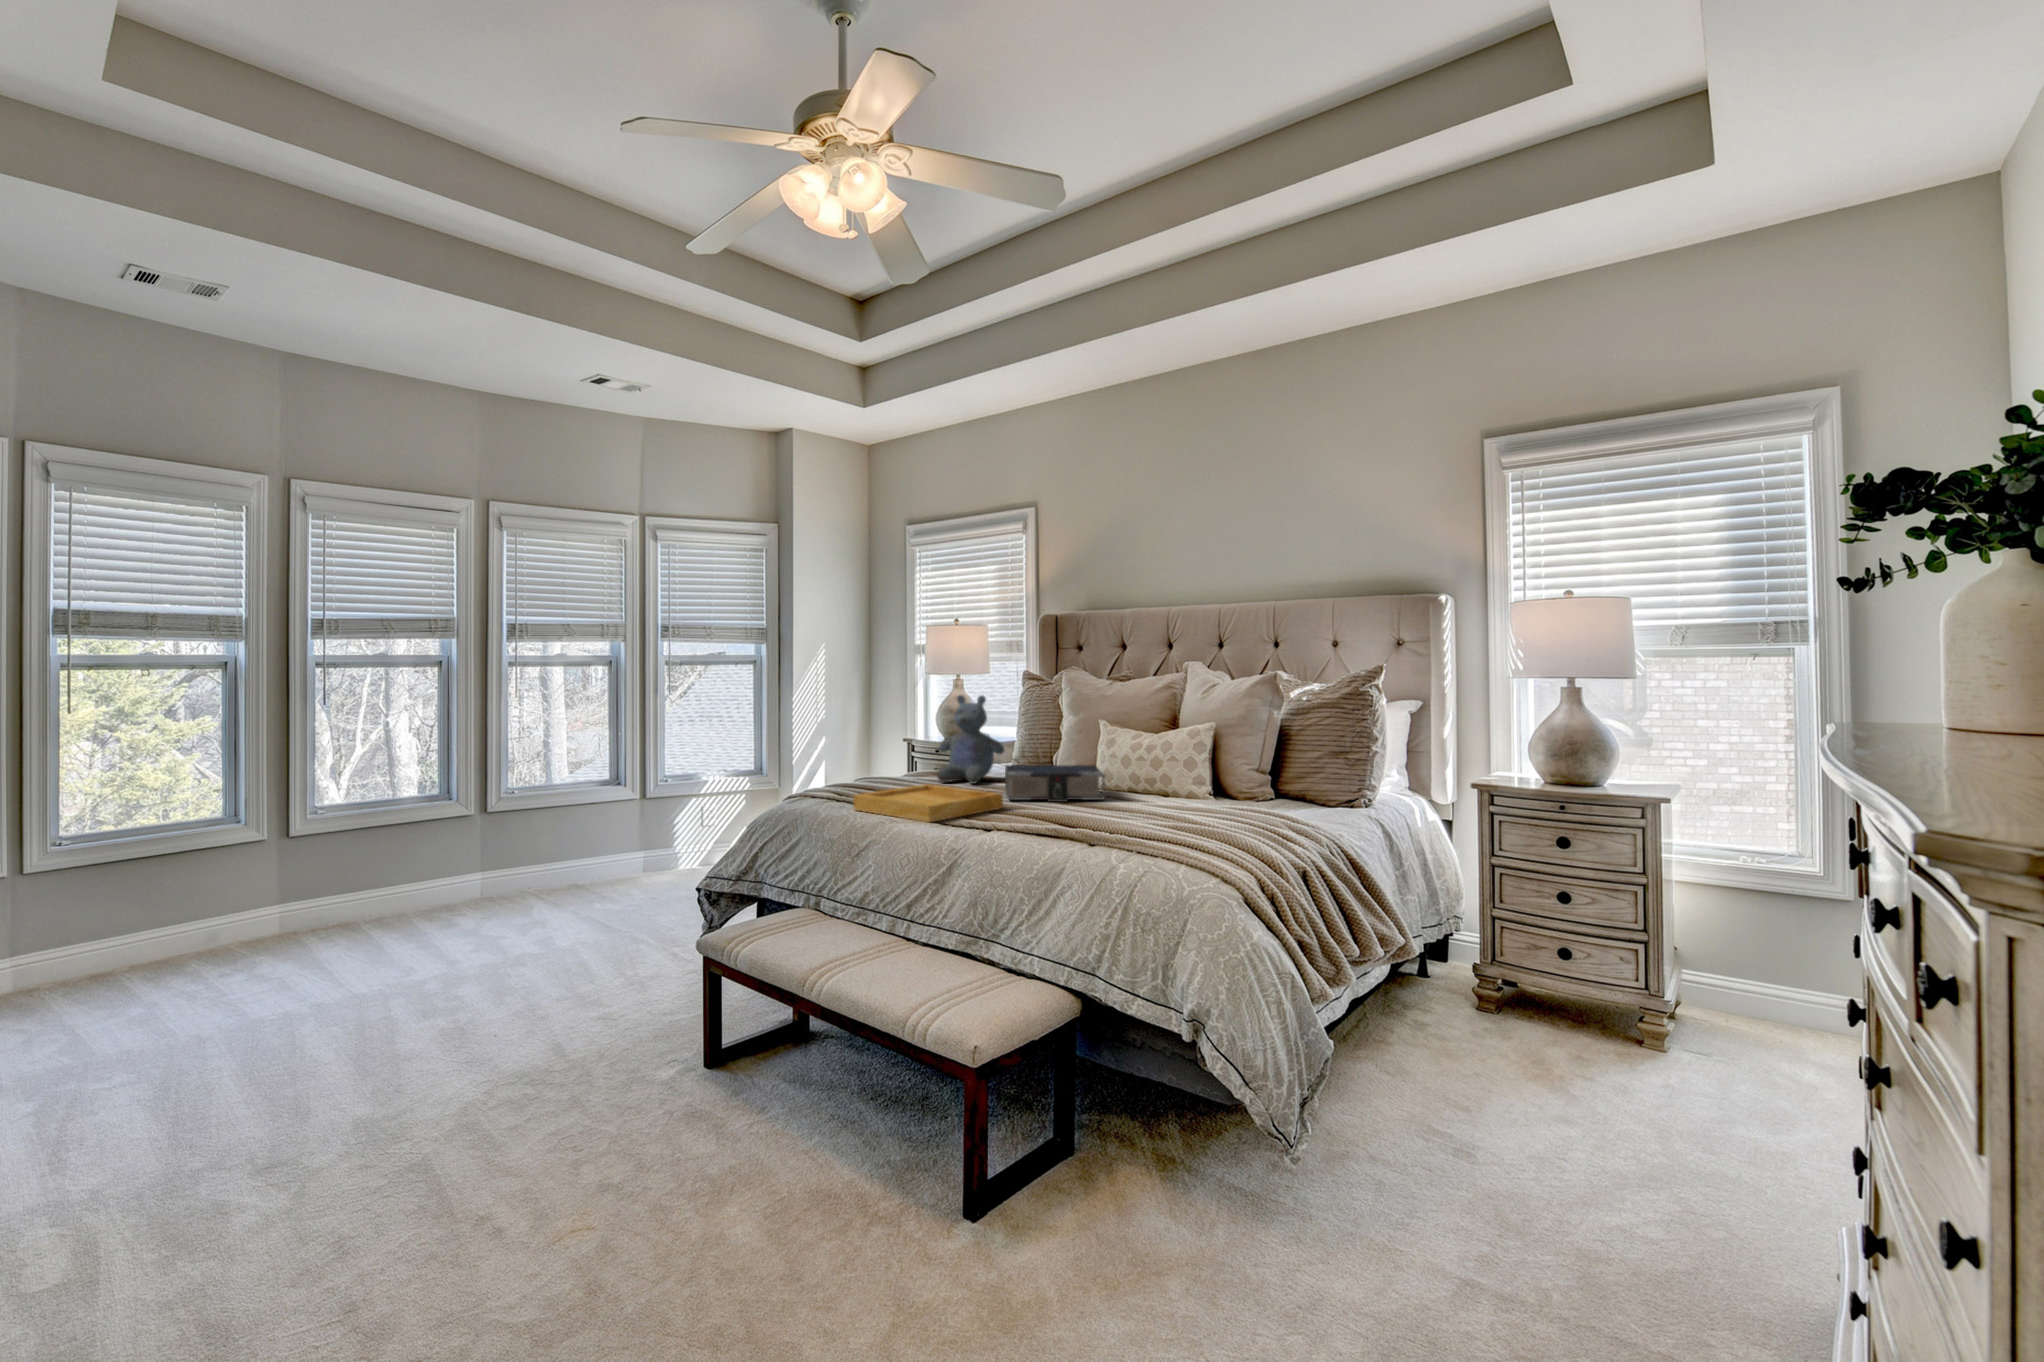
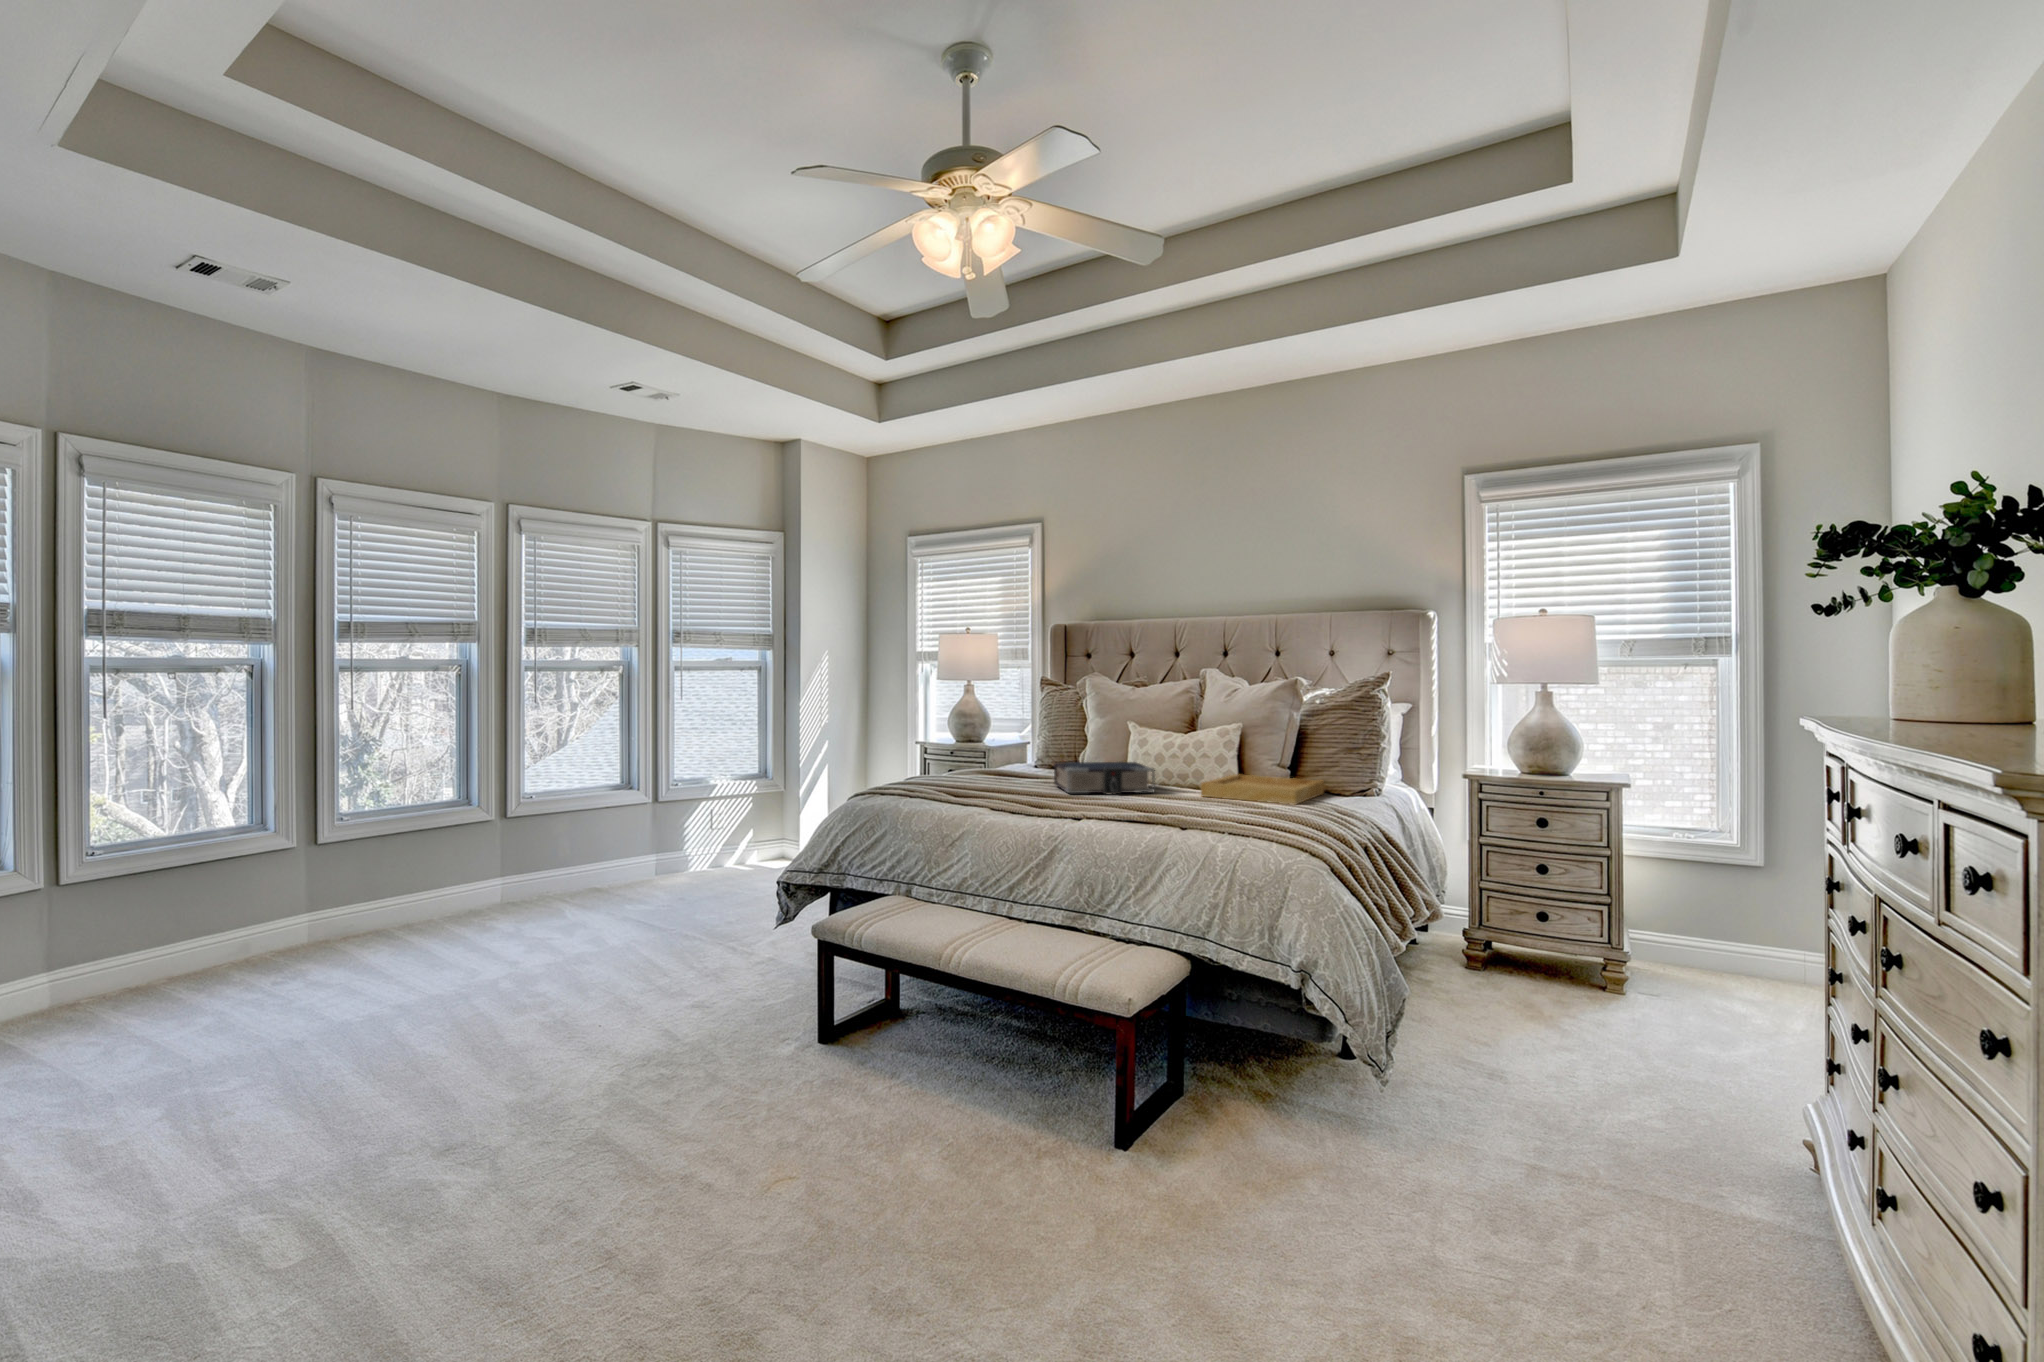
stuffed bear: present [937,695,1004,784] -> none [978,698,1042,780]
tray: present [854,784,1003,822] -> present [1201,774,1324,805]

